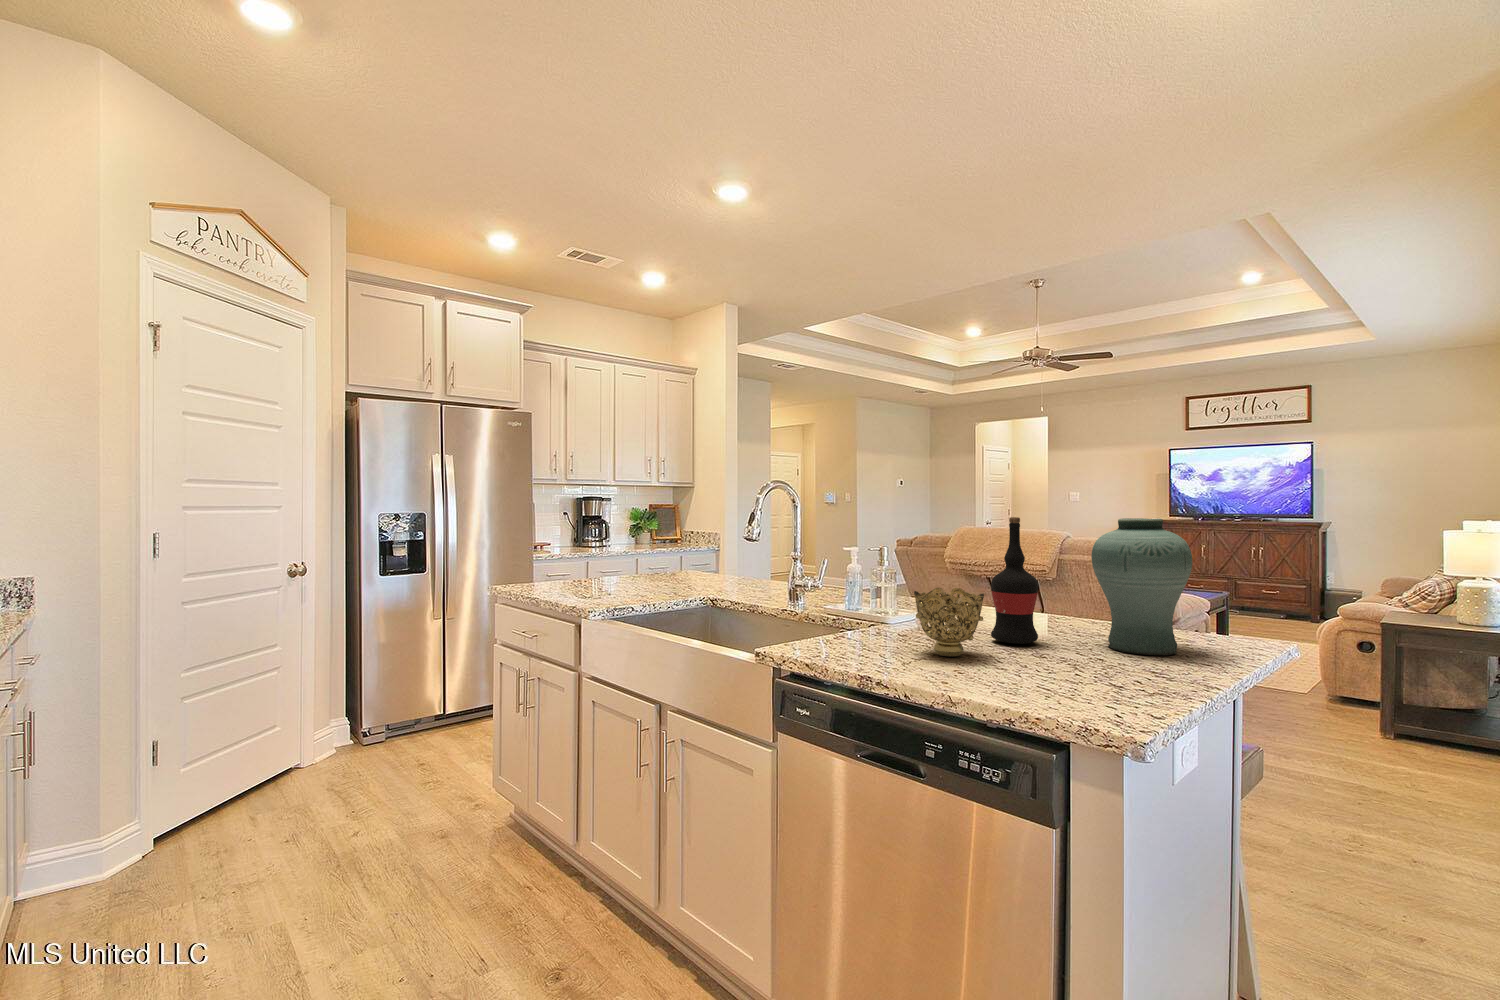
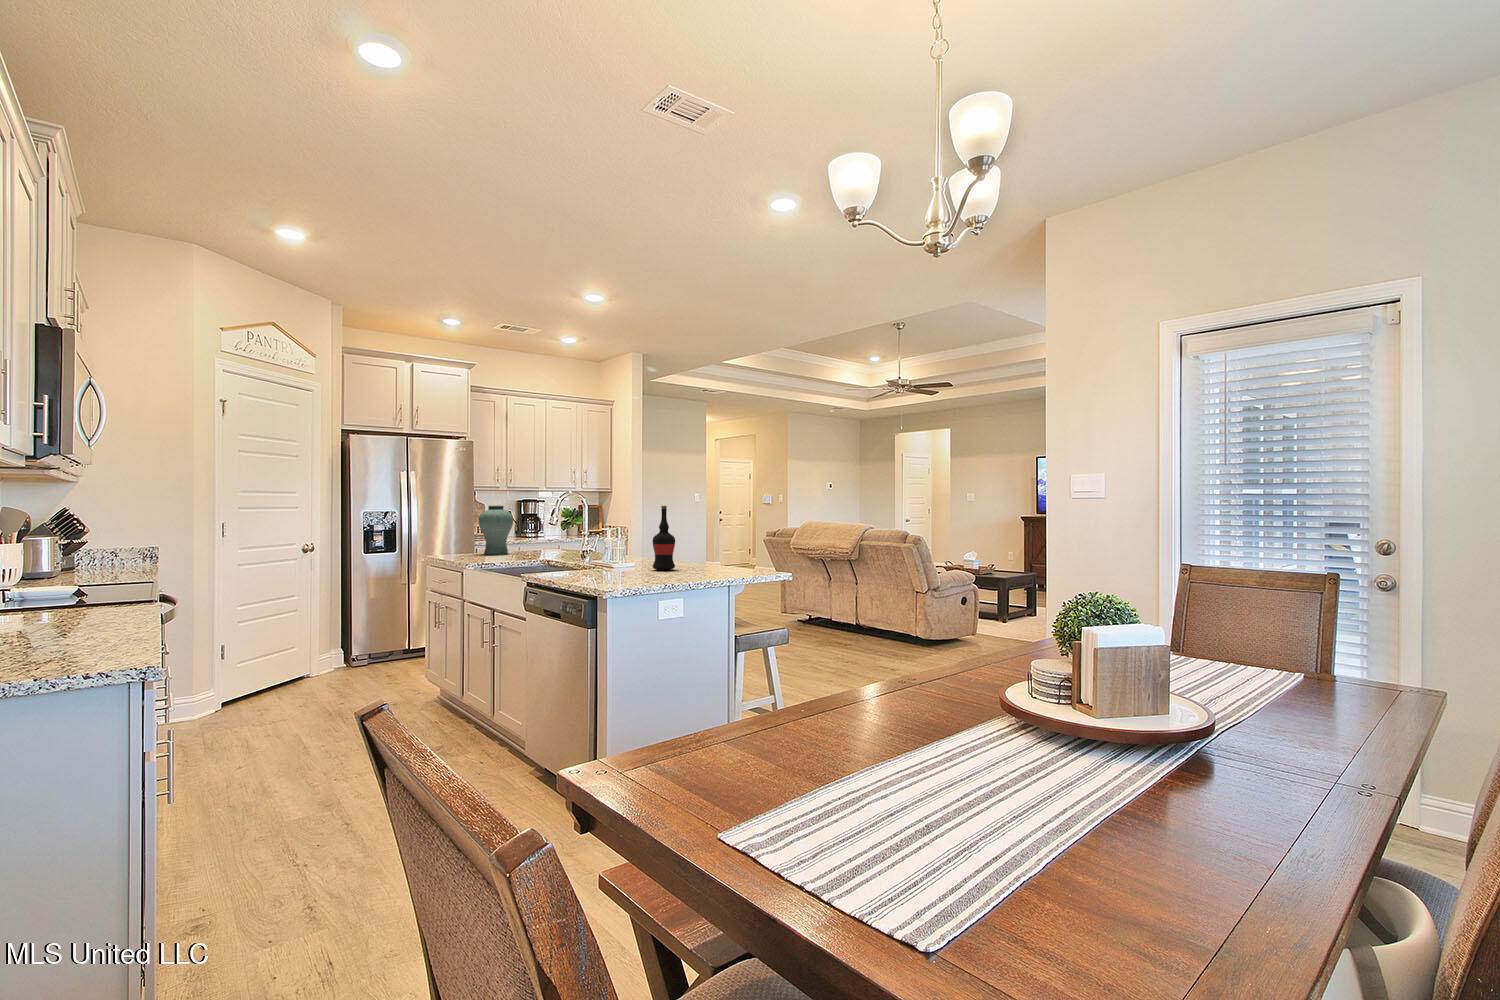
vase: present [1091,518,1192,655] -> present [479,505,513,555]
decorative bowl: present [914,588,984,657] -> none [598,541,633,573]

